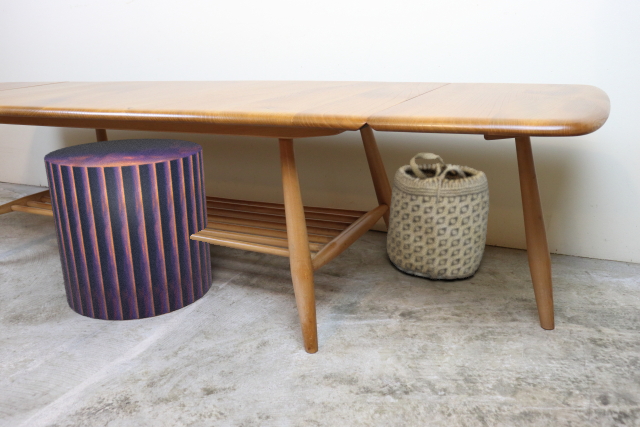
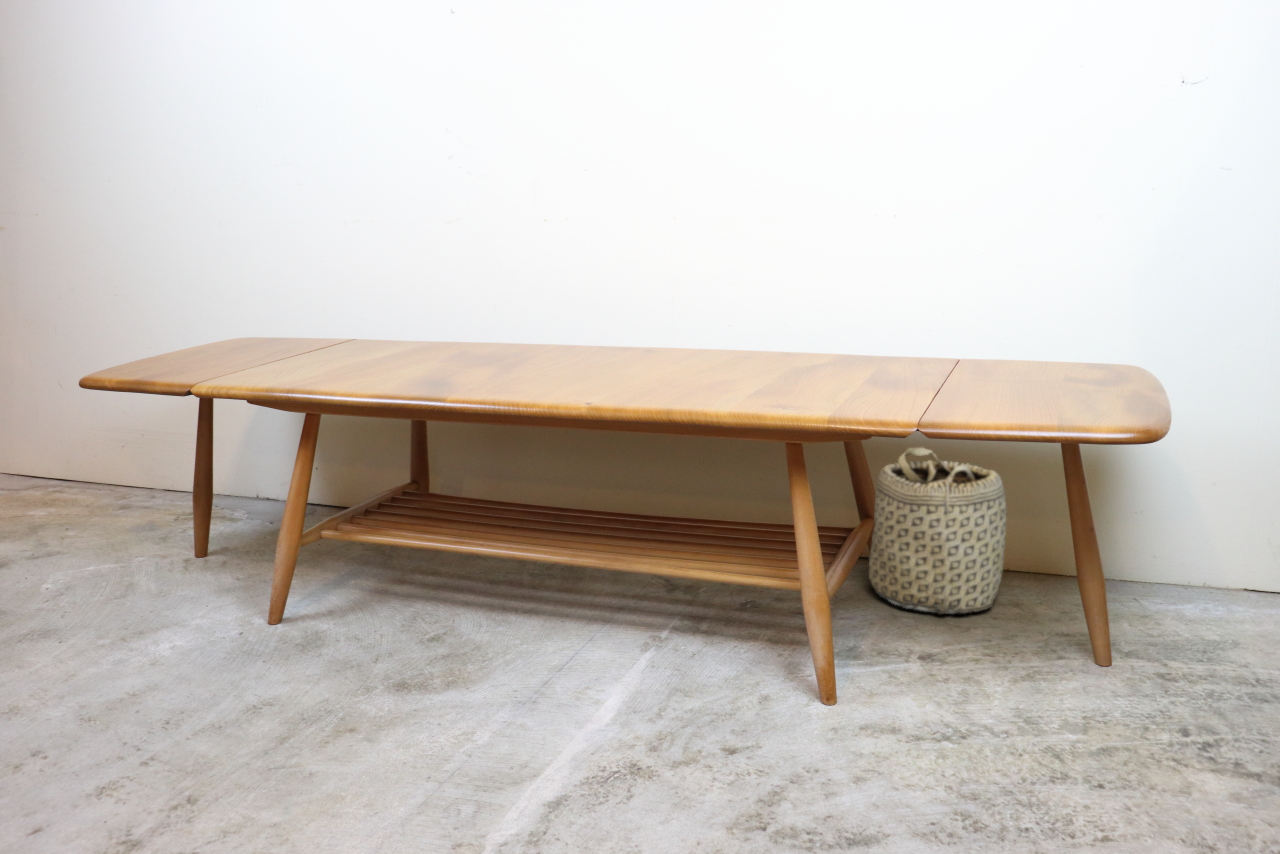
pouf: present [44,139,212,320] -> none [456,440,653,682]

